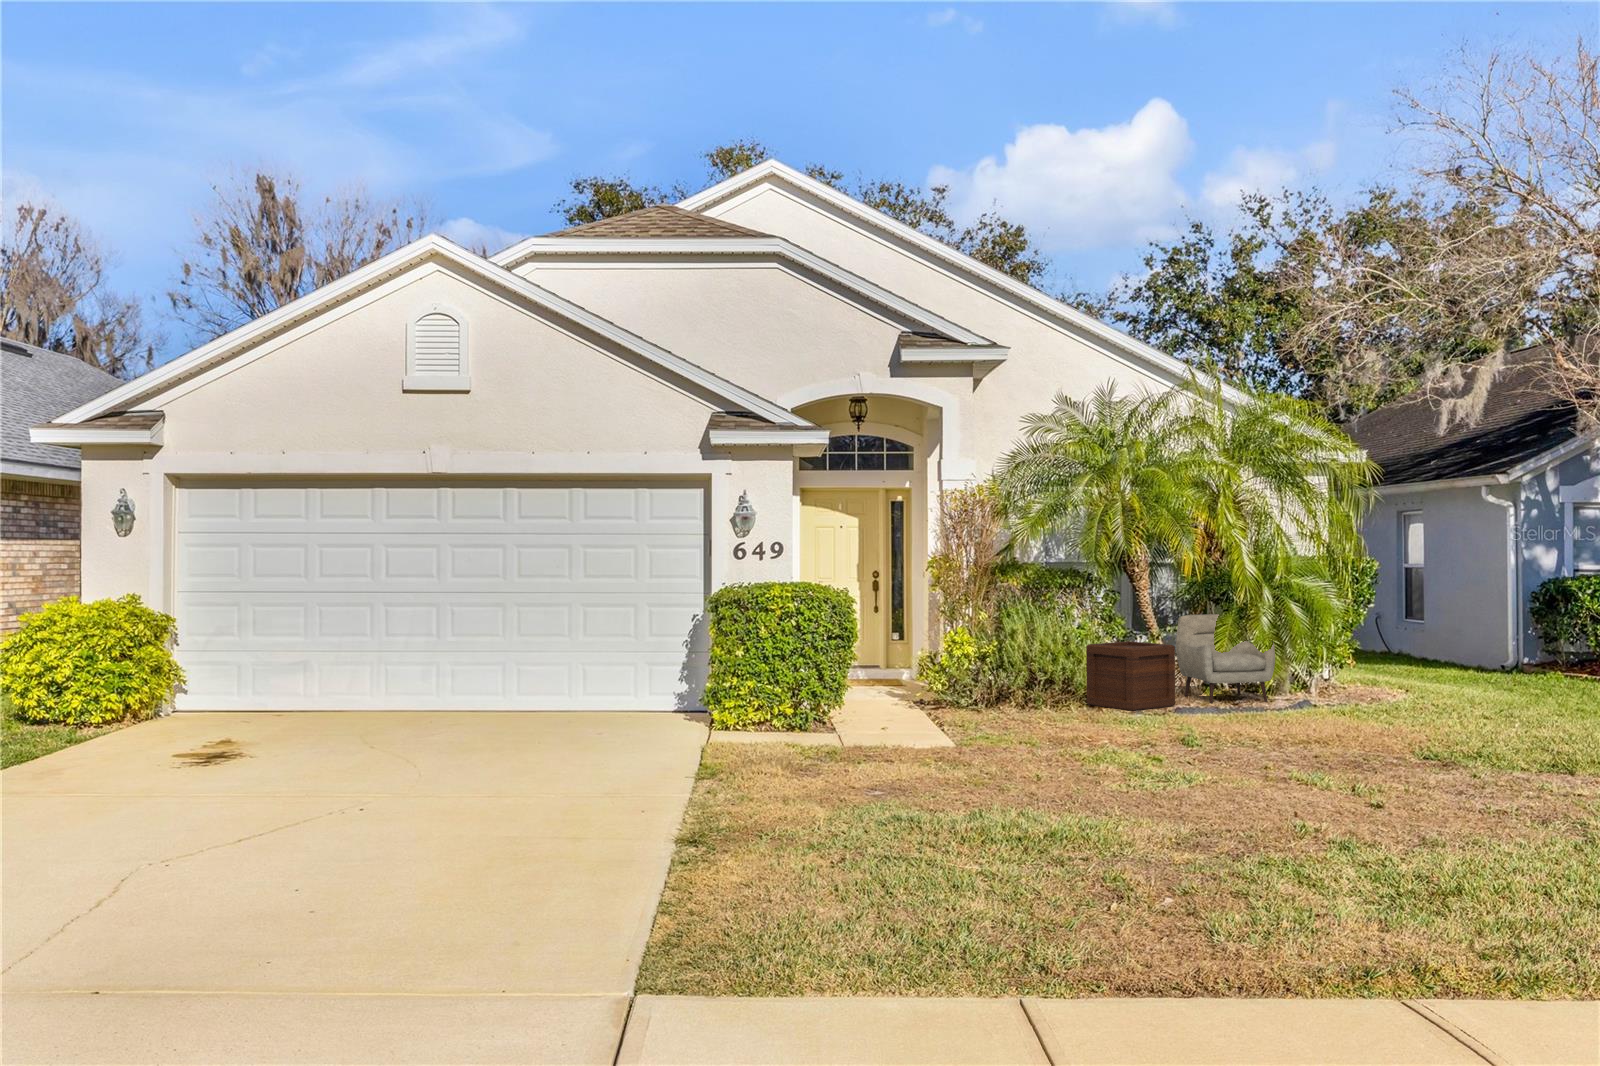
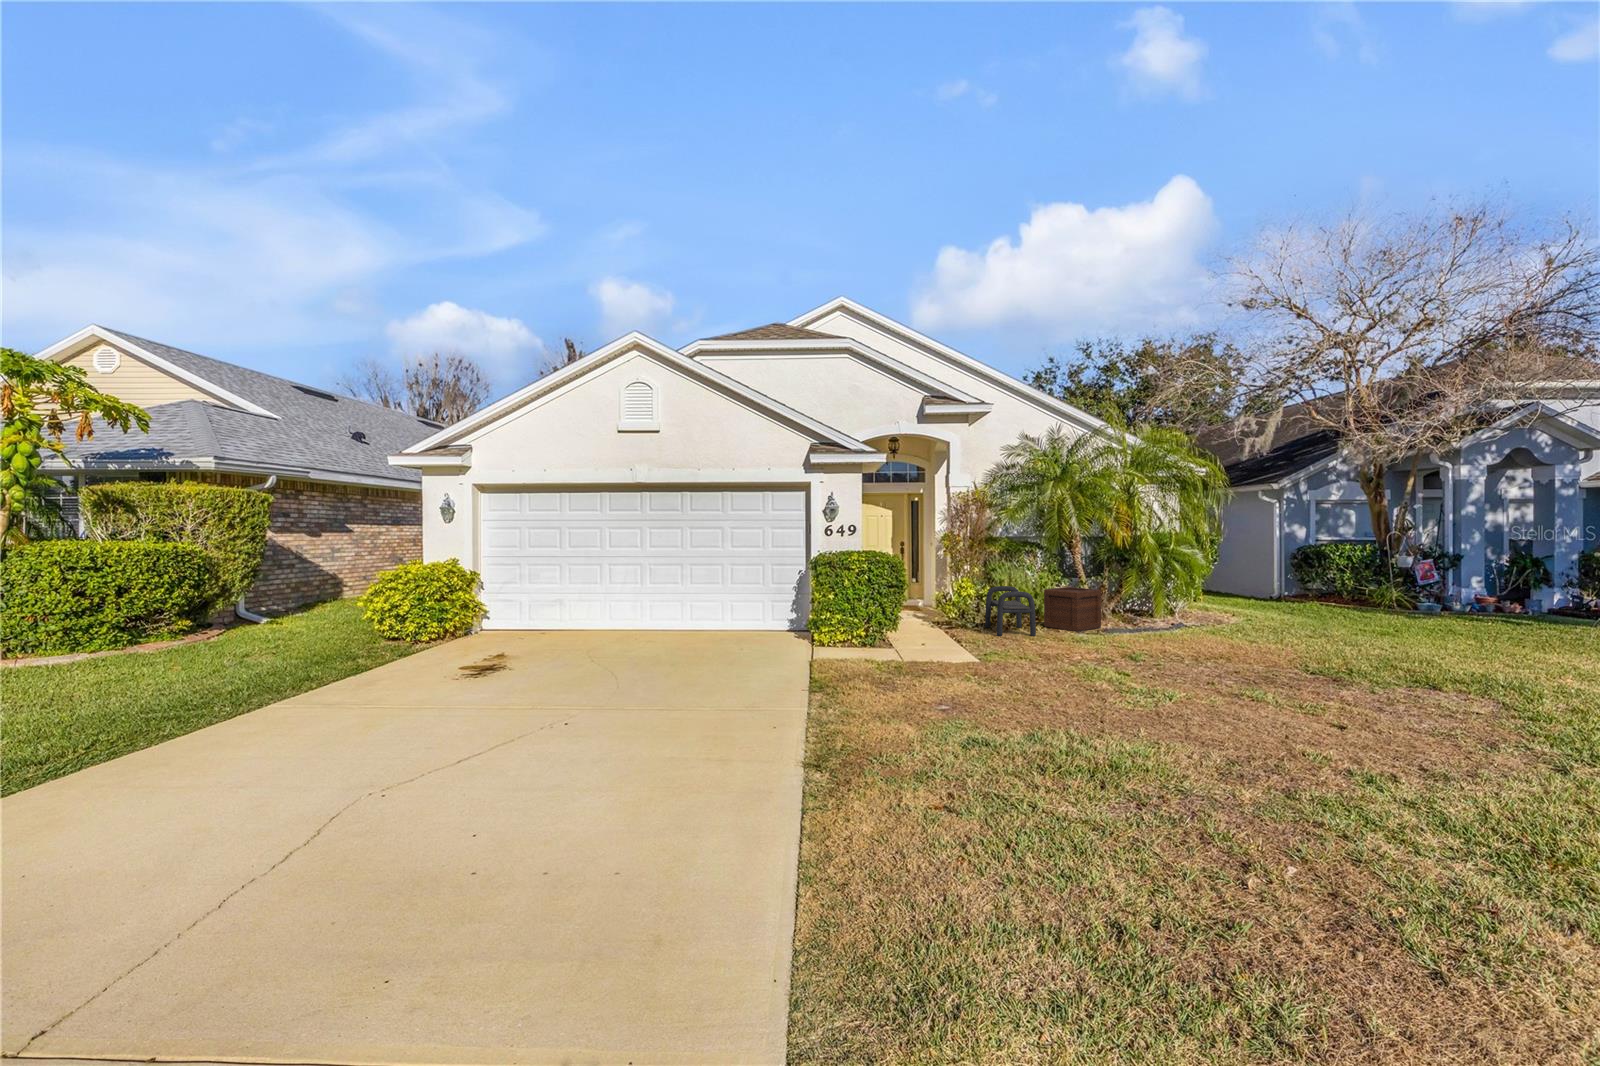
chair: present [1176,614,1275,703] -> none [1096,570,1162,626]
bench: none [993,639,1065,717] -> present [985,586,1036,636]

